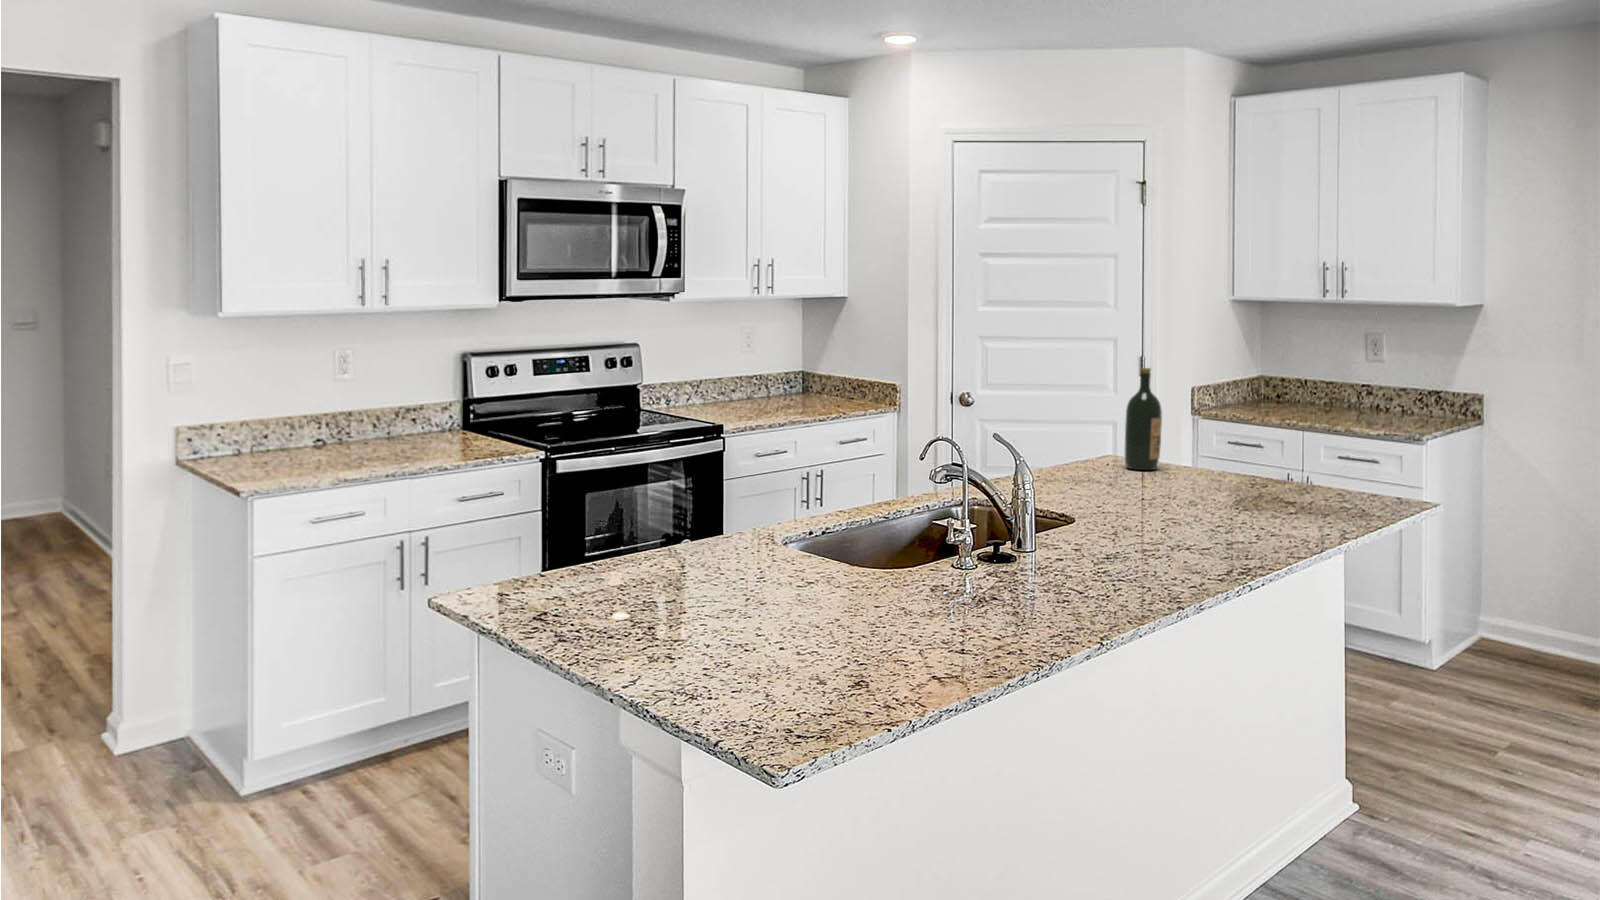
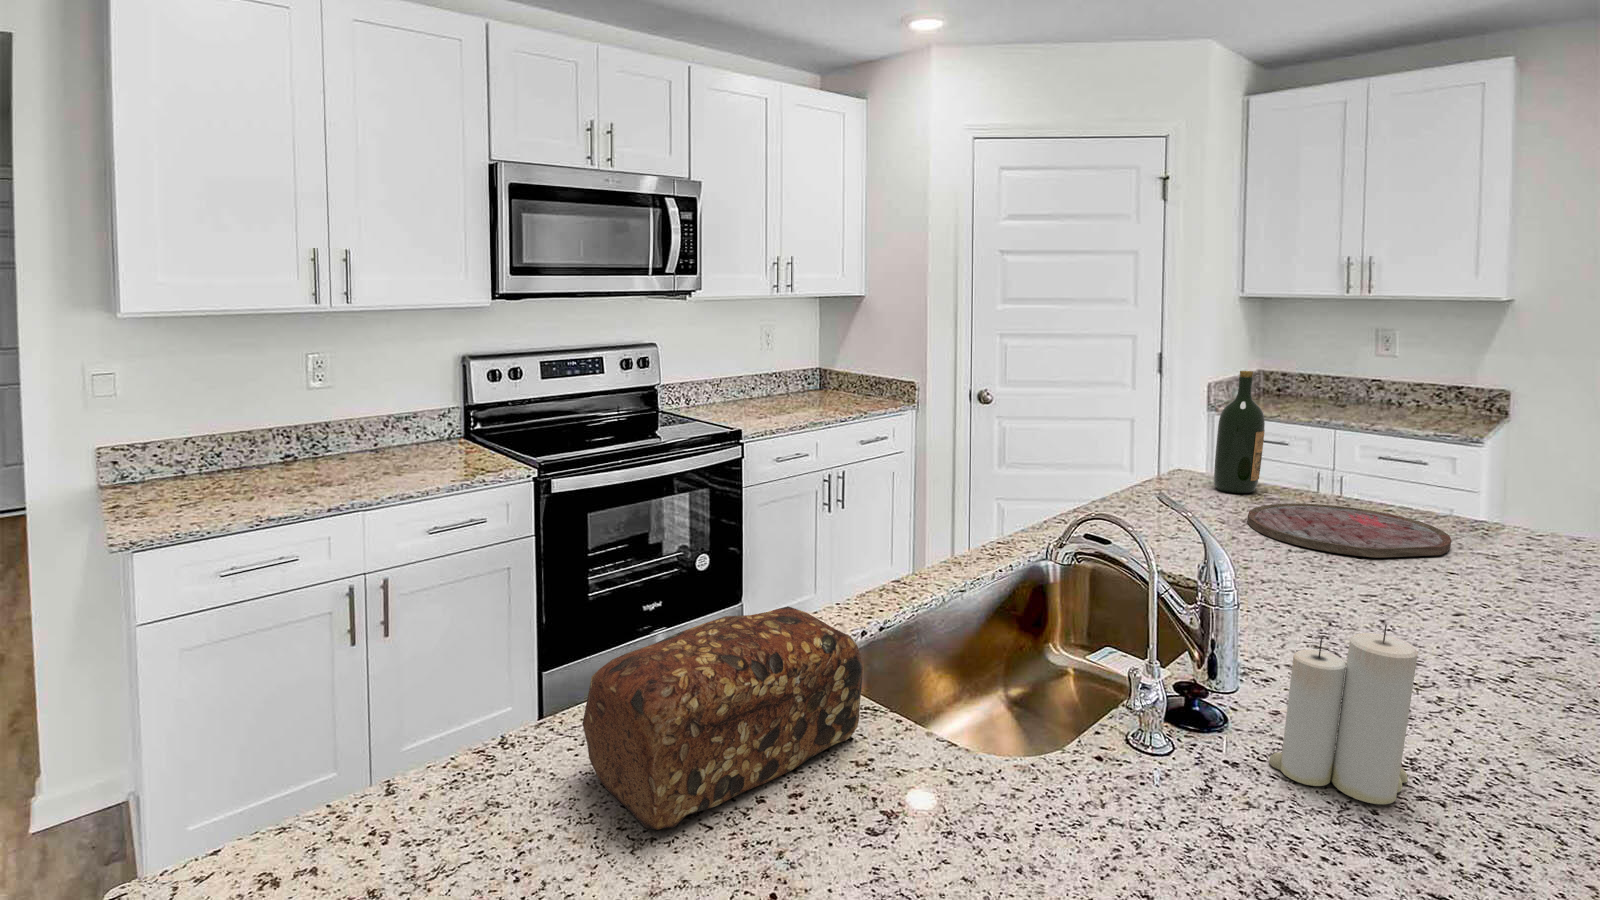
cutting board: none [1126,475,1263,502] -> present [1247,503,1451,558]
candle: none [1016,484,1082,577] -> present [1269,624,1418,804]
bread loaf: none [645,492,797,581] -> present [582,606,863,830]

